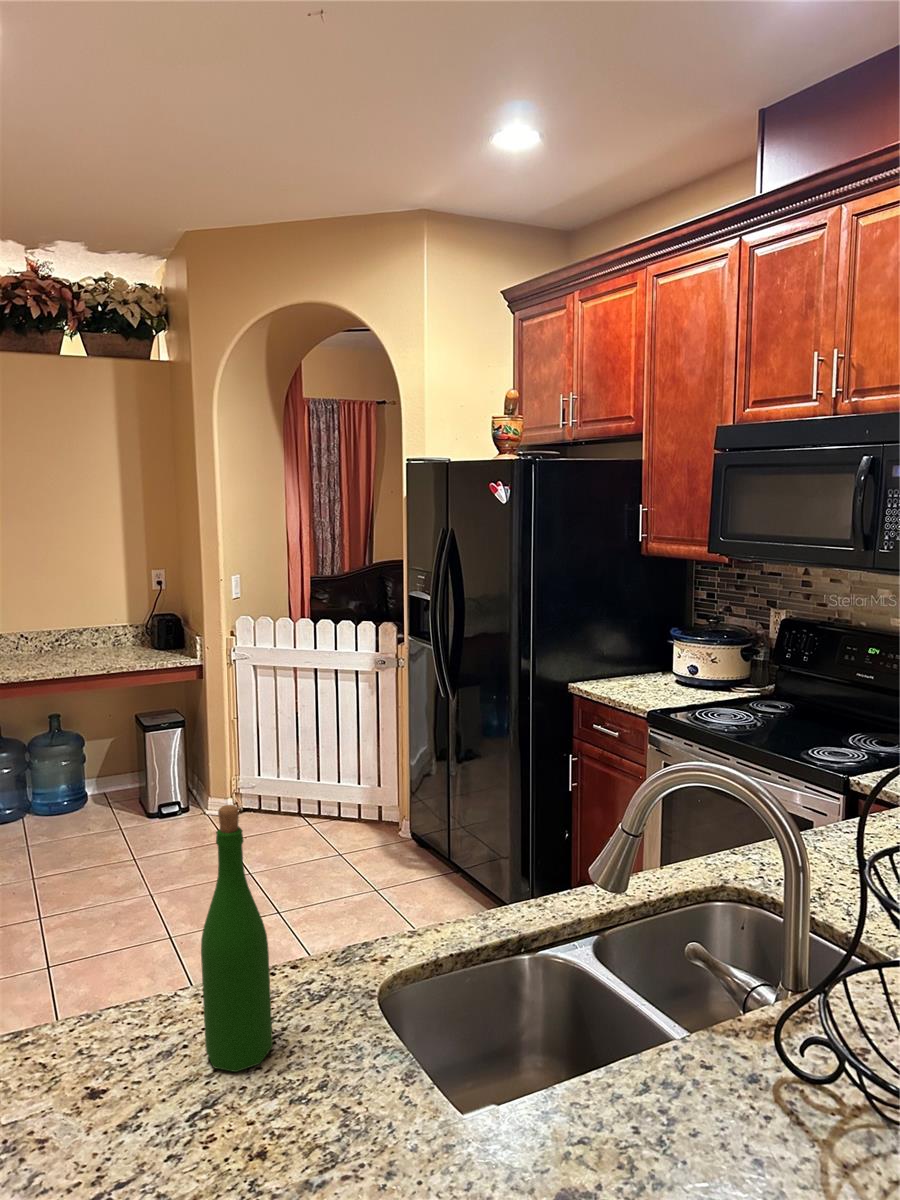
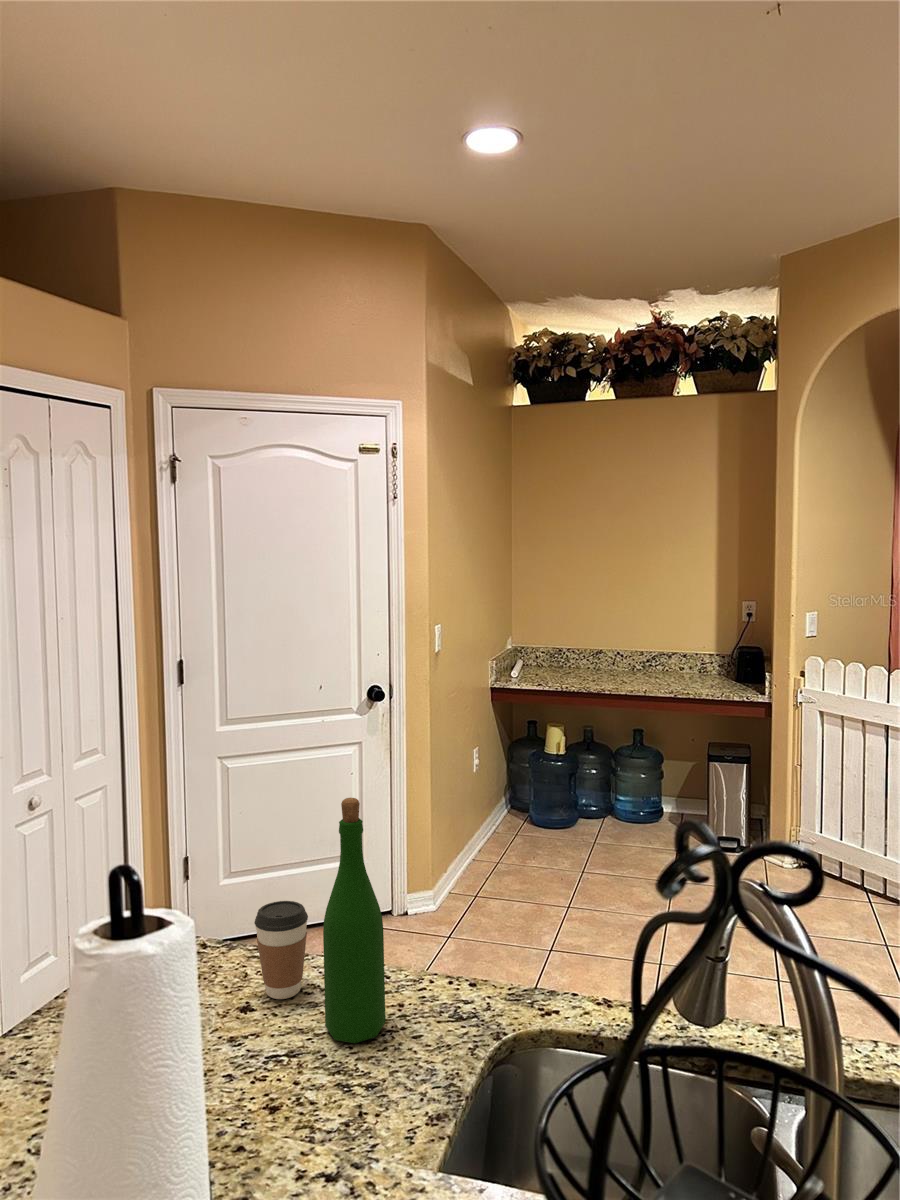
coffee cup: none [71,954,140,1075] -> present [254,901,308,999]

